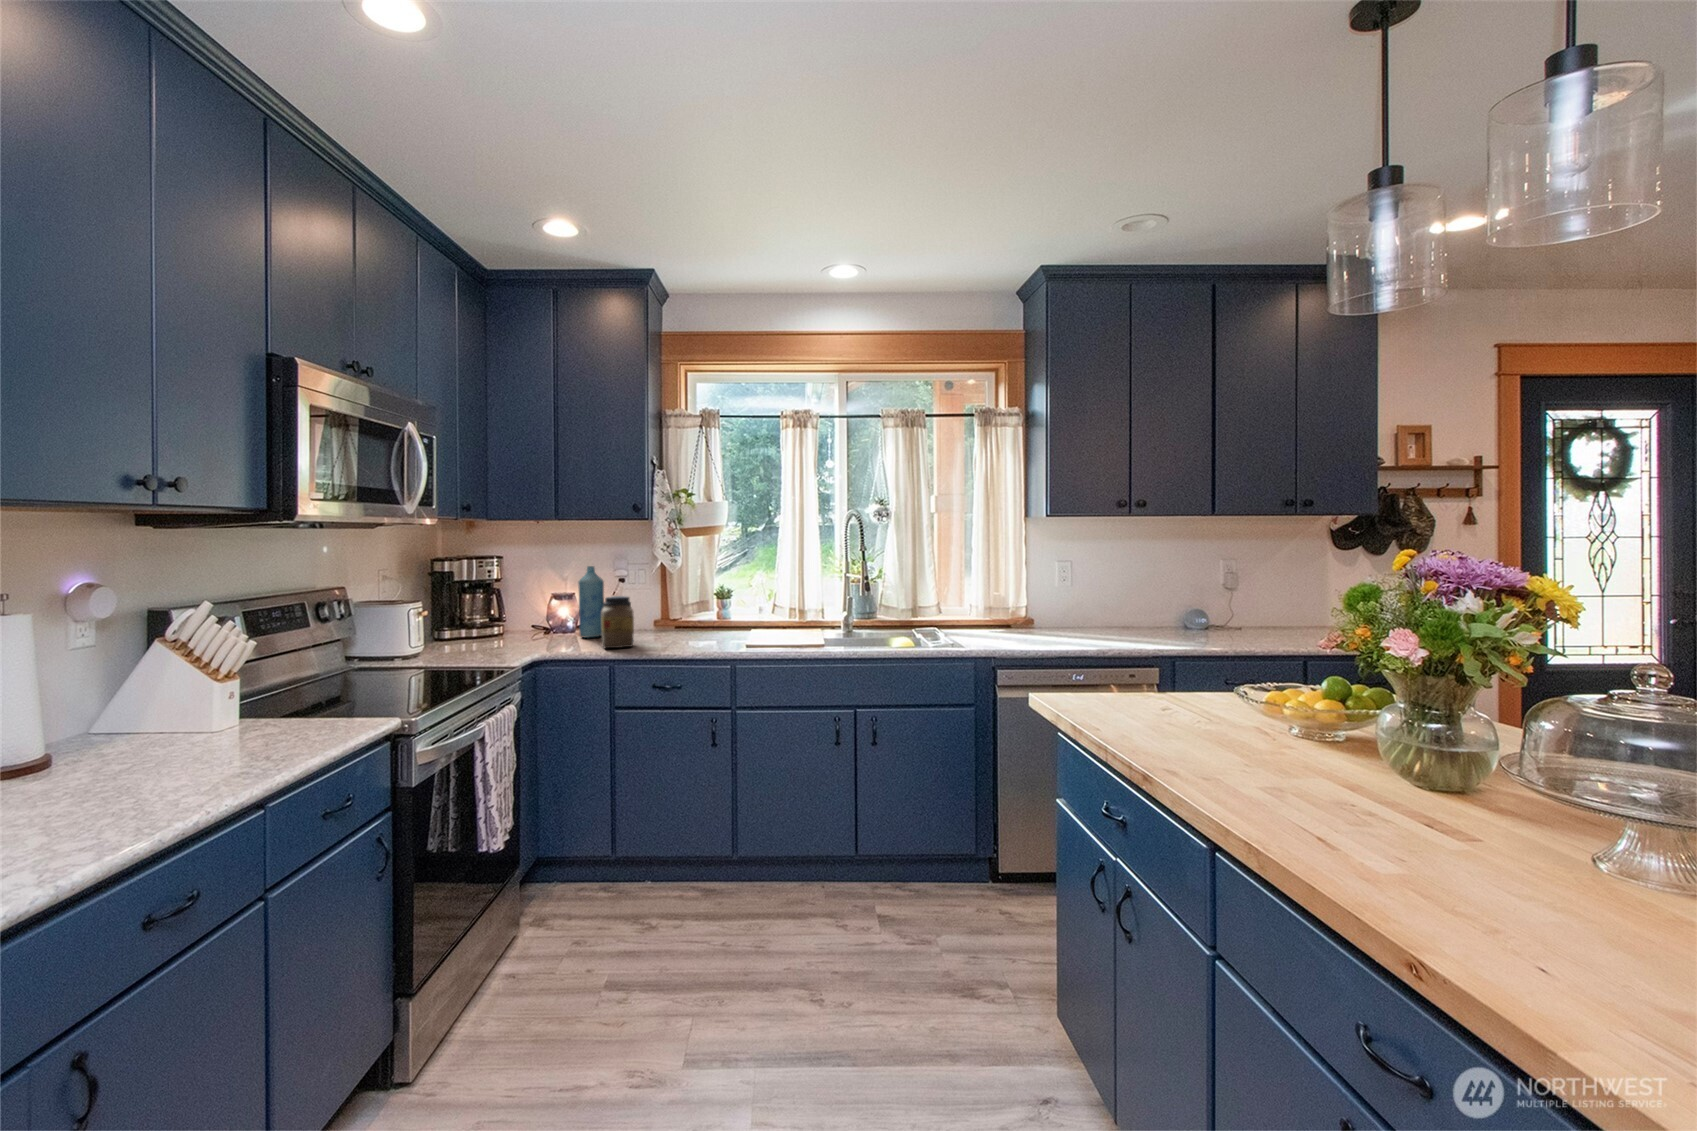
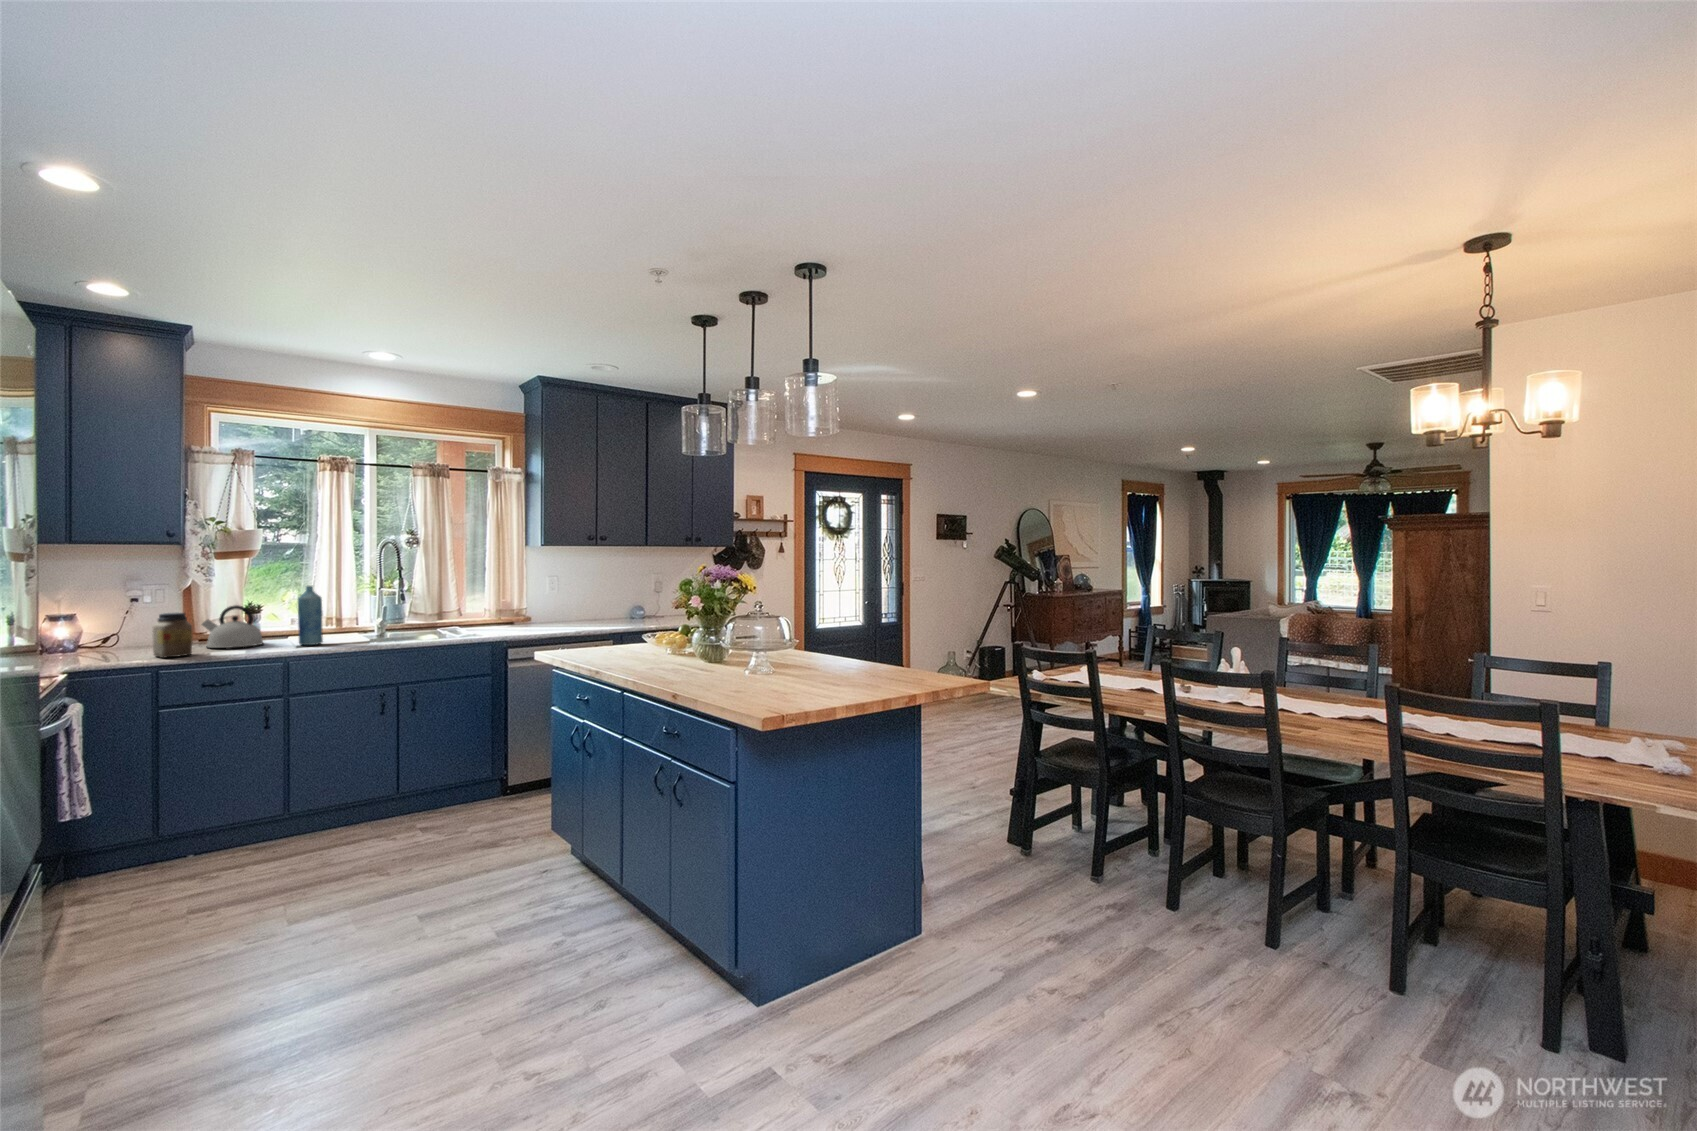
bottle: present [578,566,604,638] -> present [298,586,323,645]
kettle: none [660,590,716,640] -> present [202,605,263,648]

